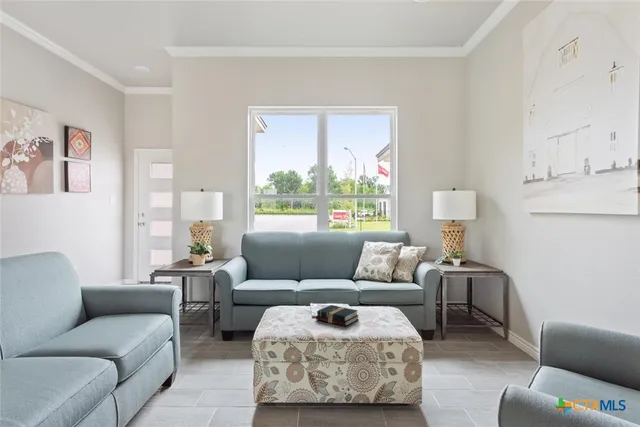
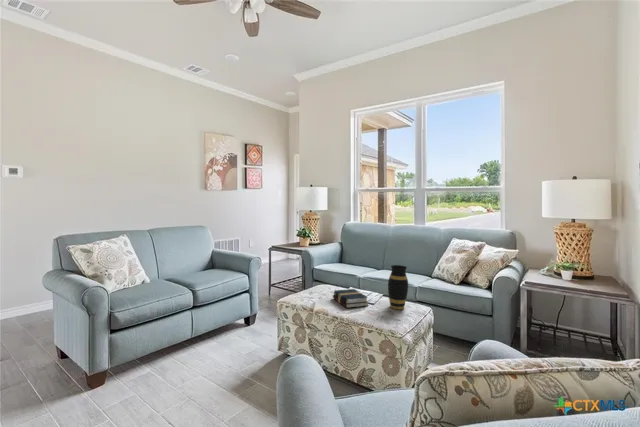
vase: none [372,272,393,317] -> present [388,265,408,309]

